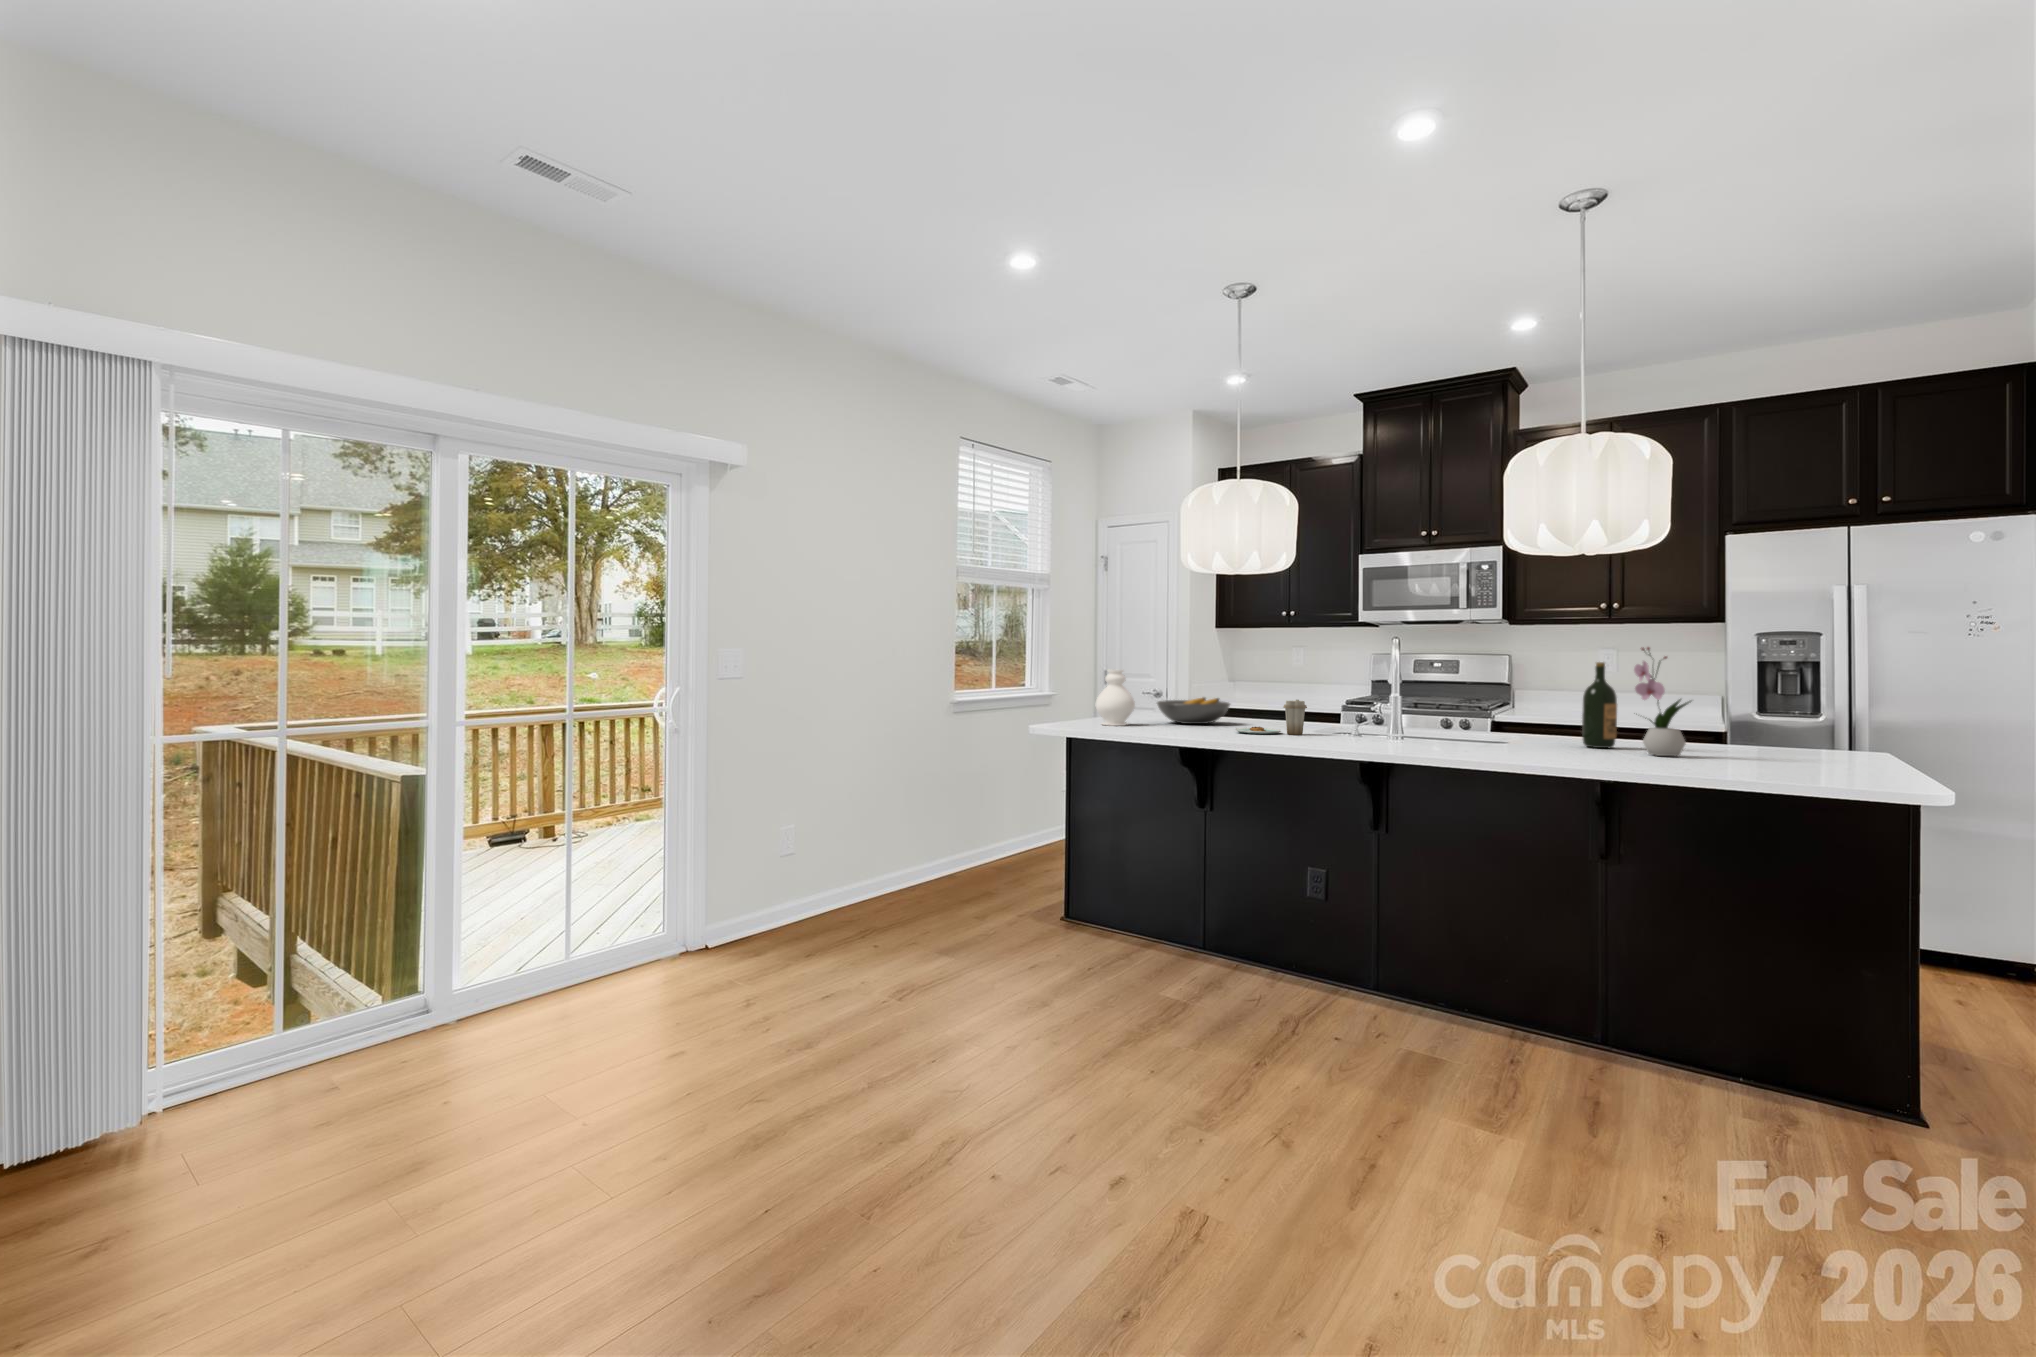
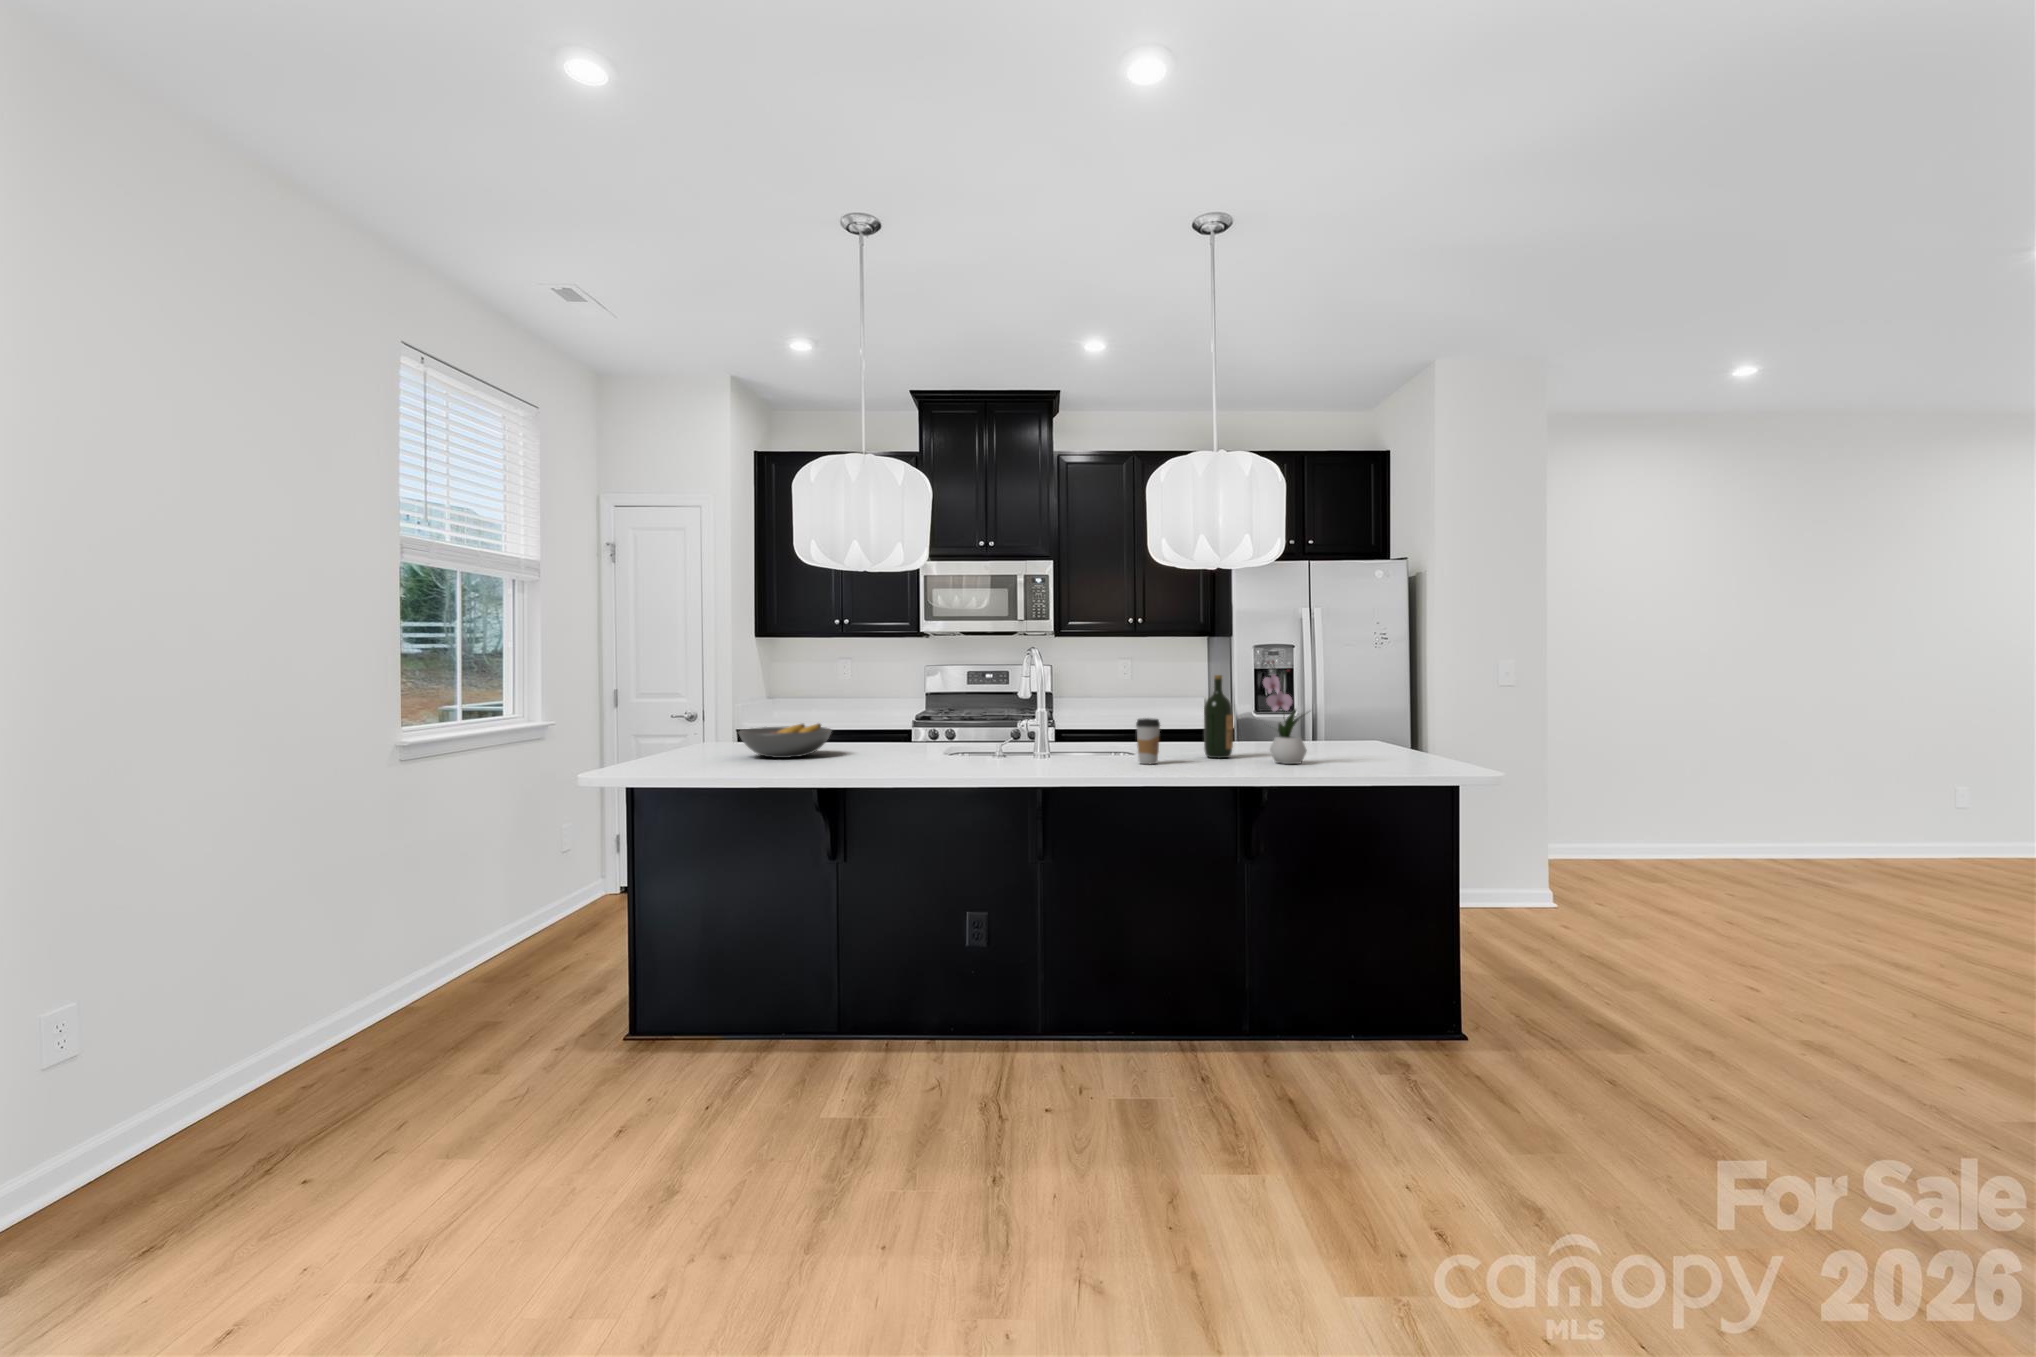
decorative vase: present [1095,670,1135,726] -> none [664,693,720,769]
plate: present [1236,700,1307,735] -> none [867,724,952,769]
coffee cup: none [1484,702,1511,746] -> present [1136,718,1160,764]

